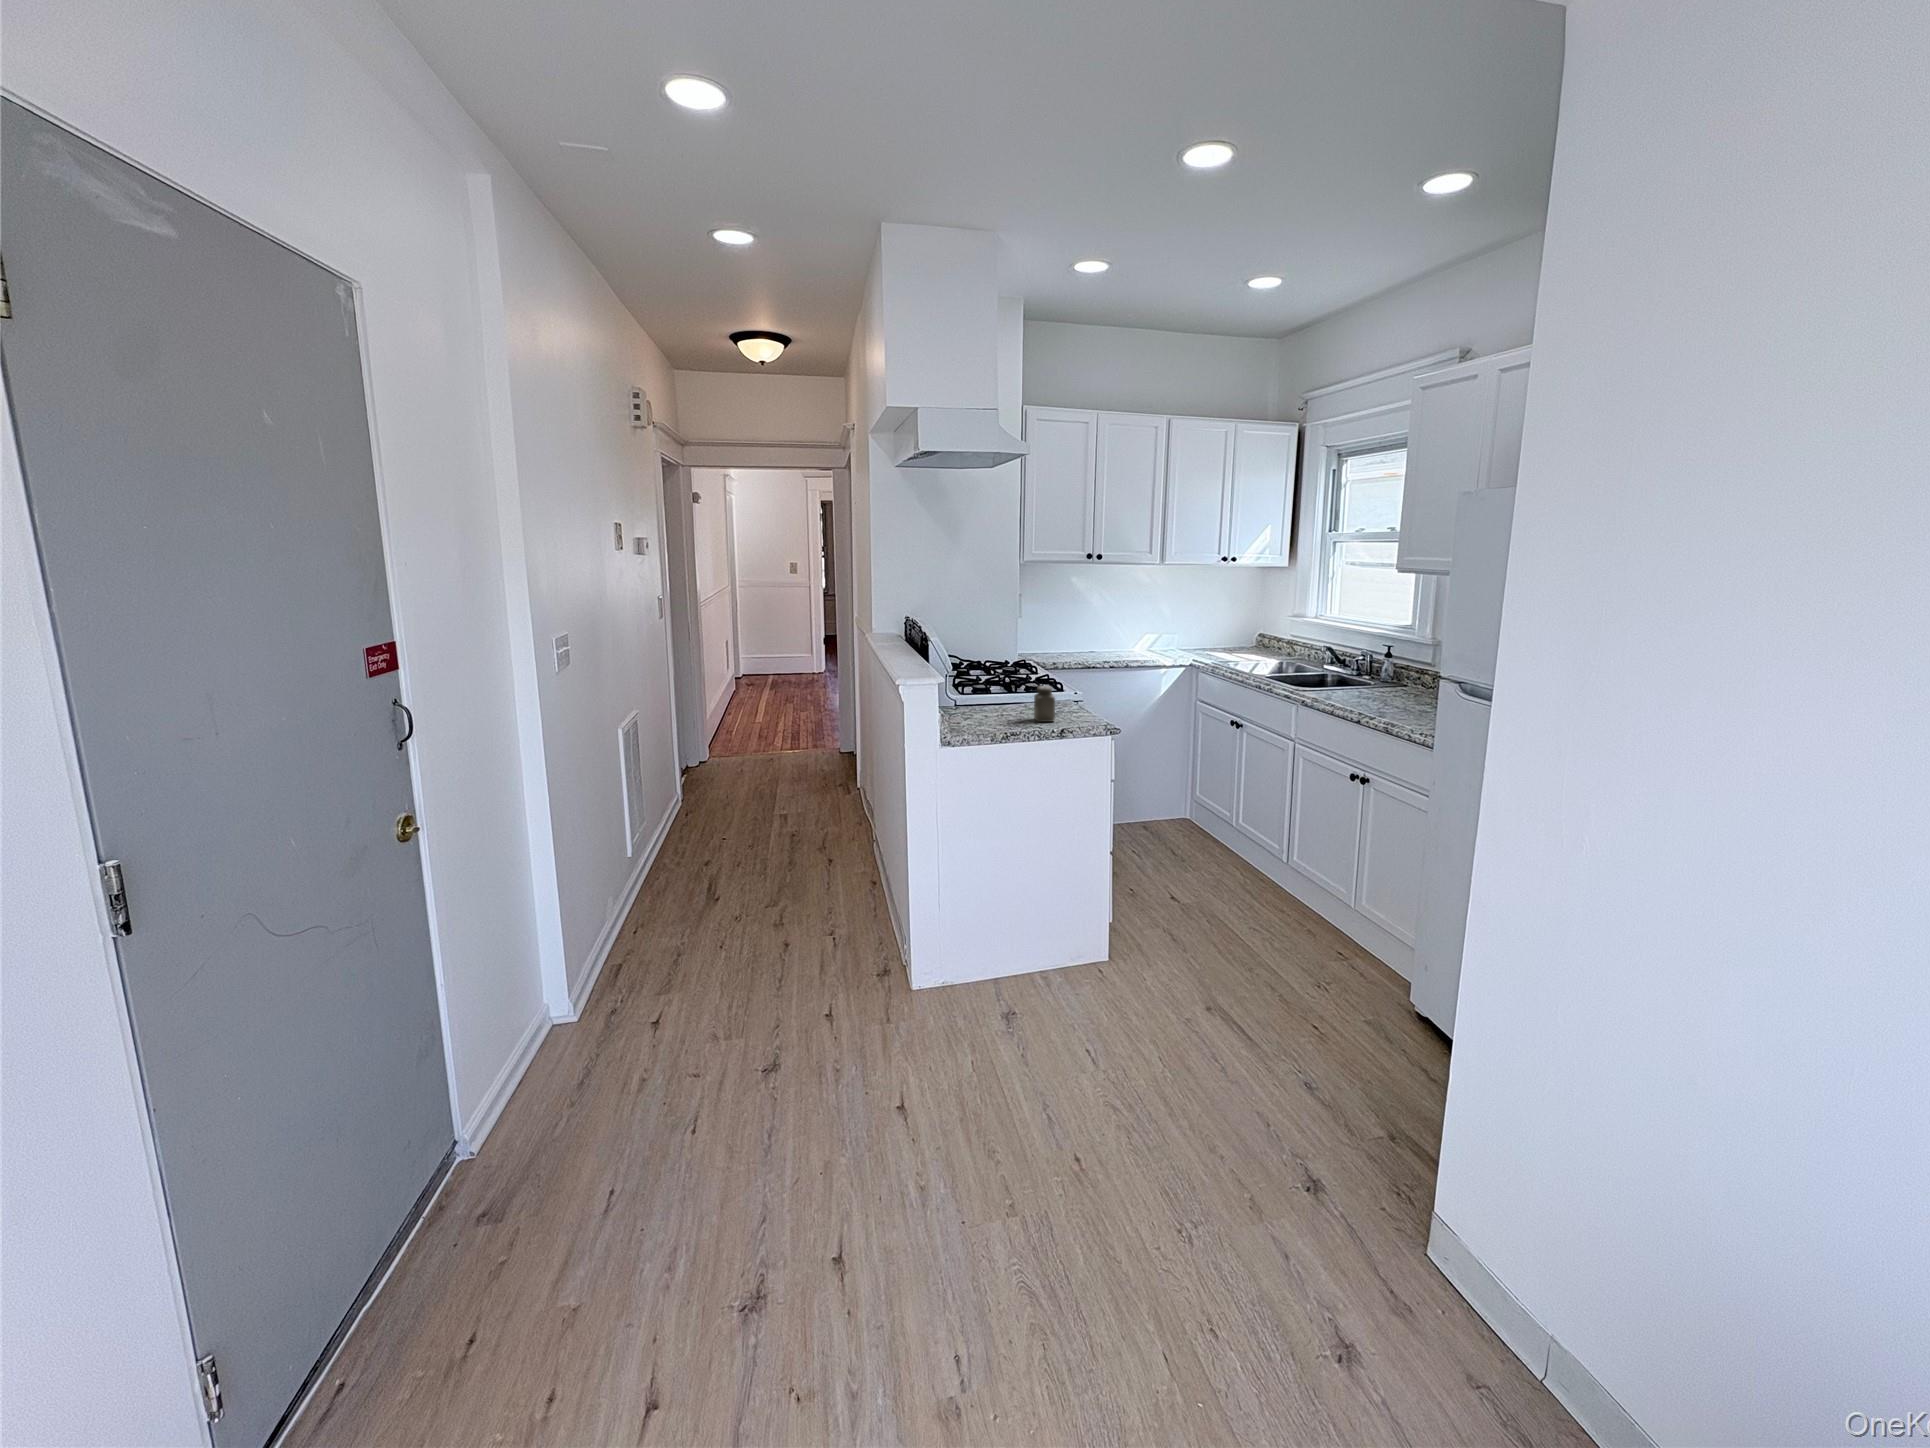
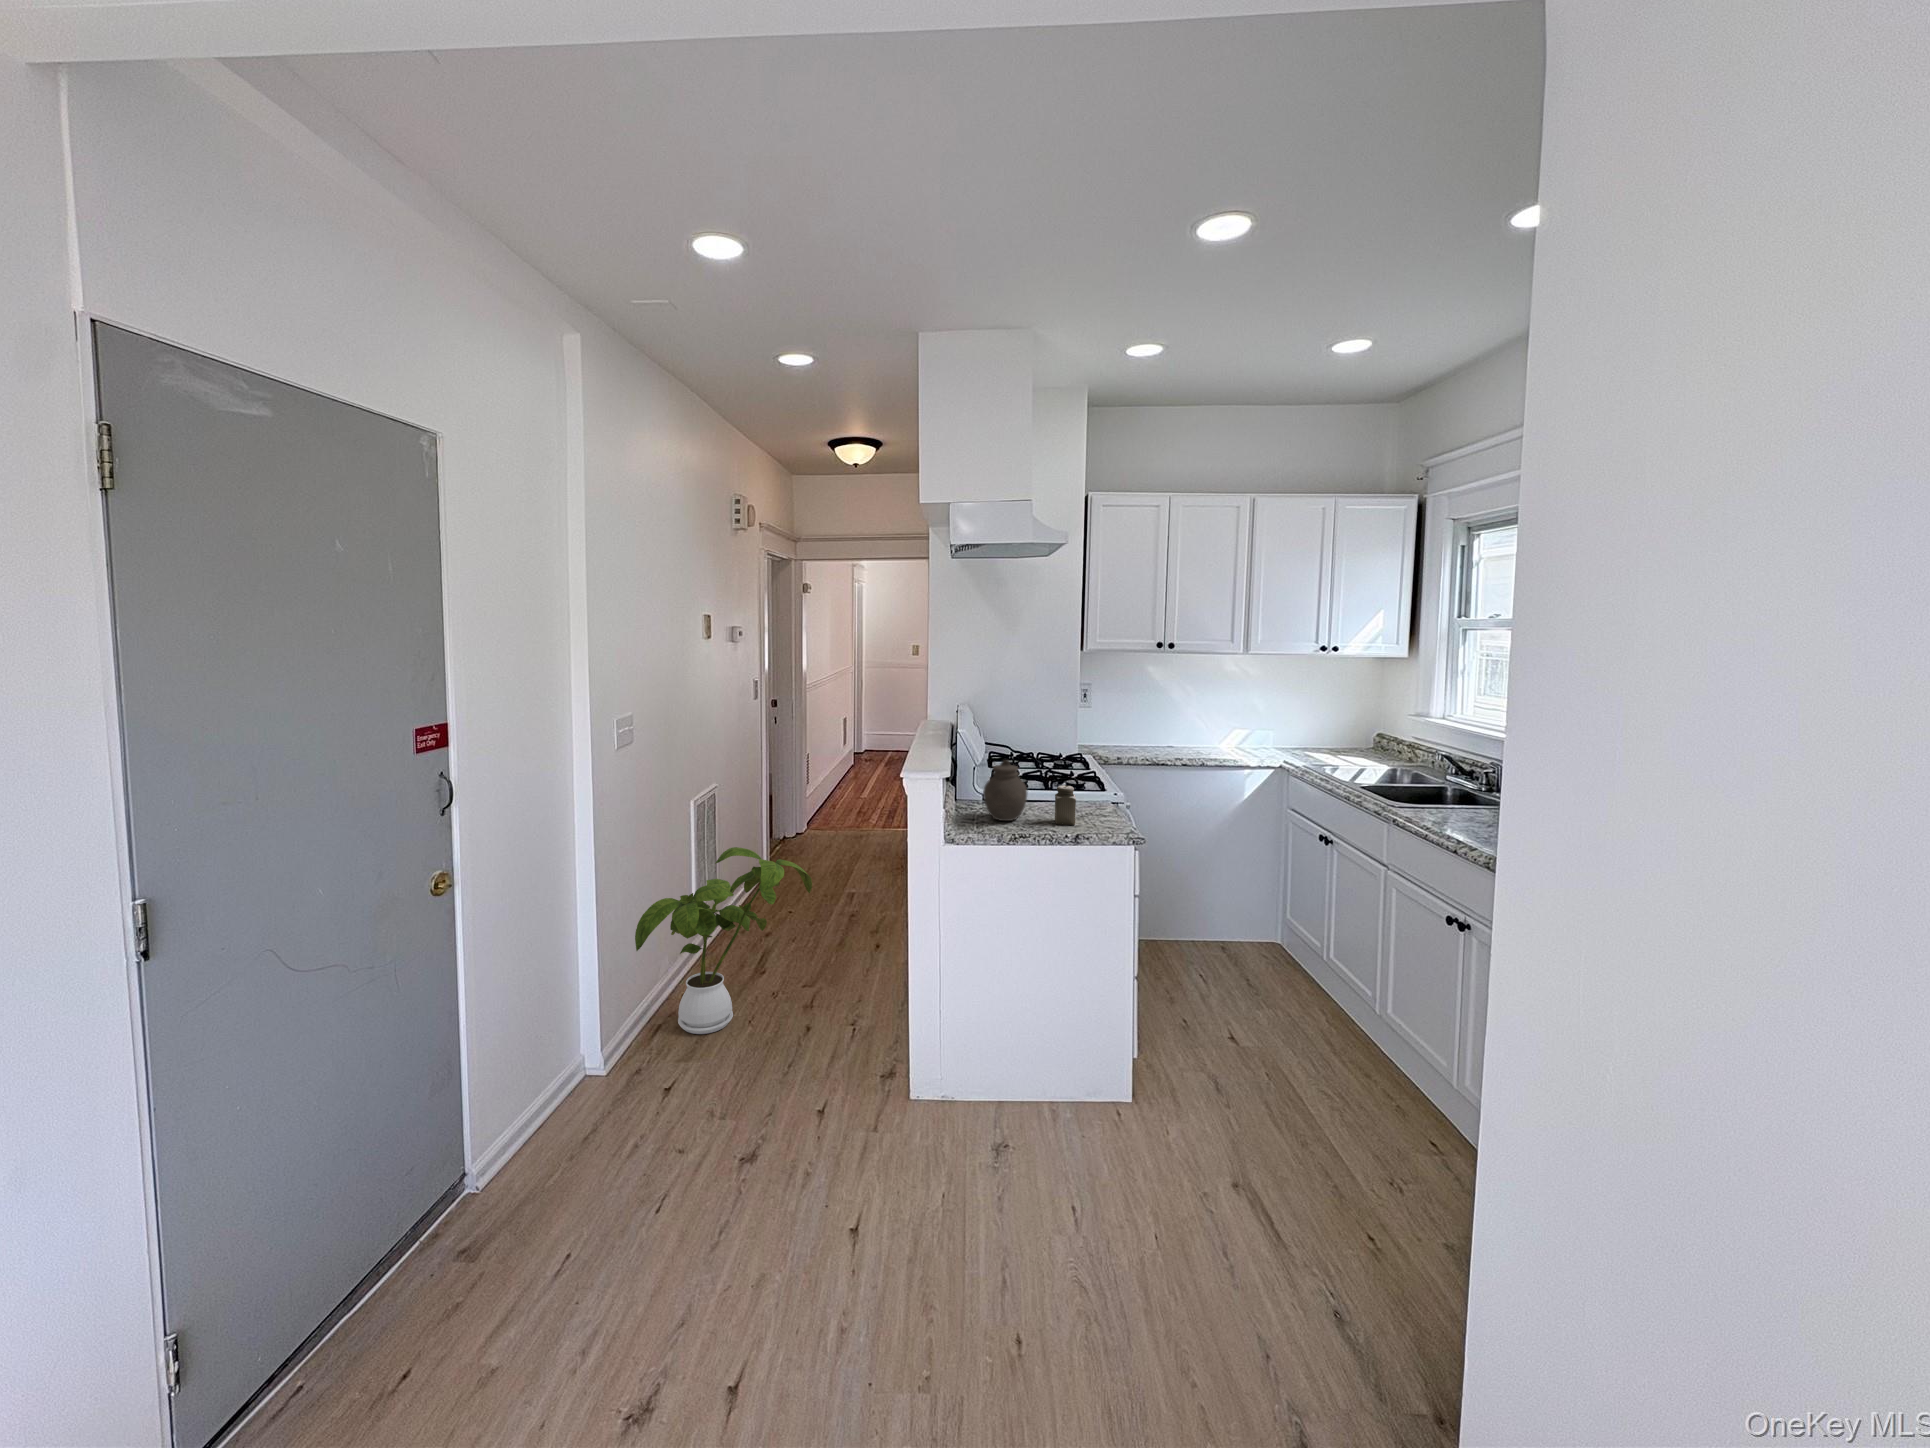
jar: none [967,664,1009,722] -> present [983,760,1027,821]
house plant: none [598,770,782,966] -> present [635,847,812,1034]

